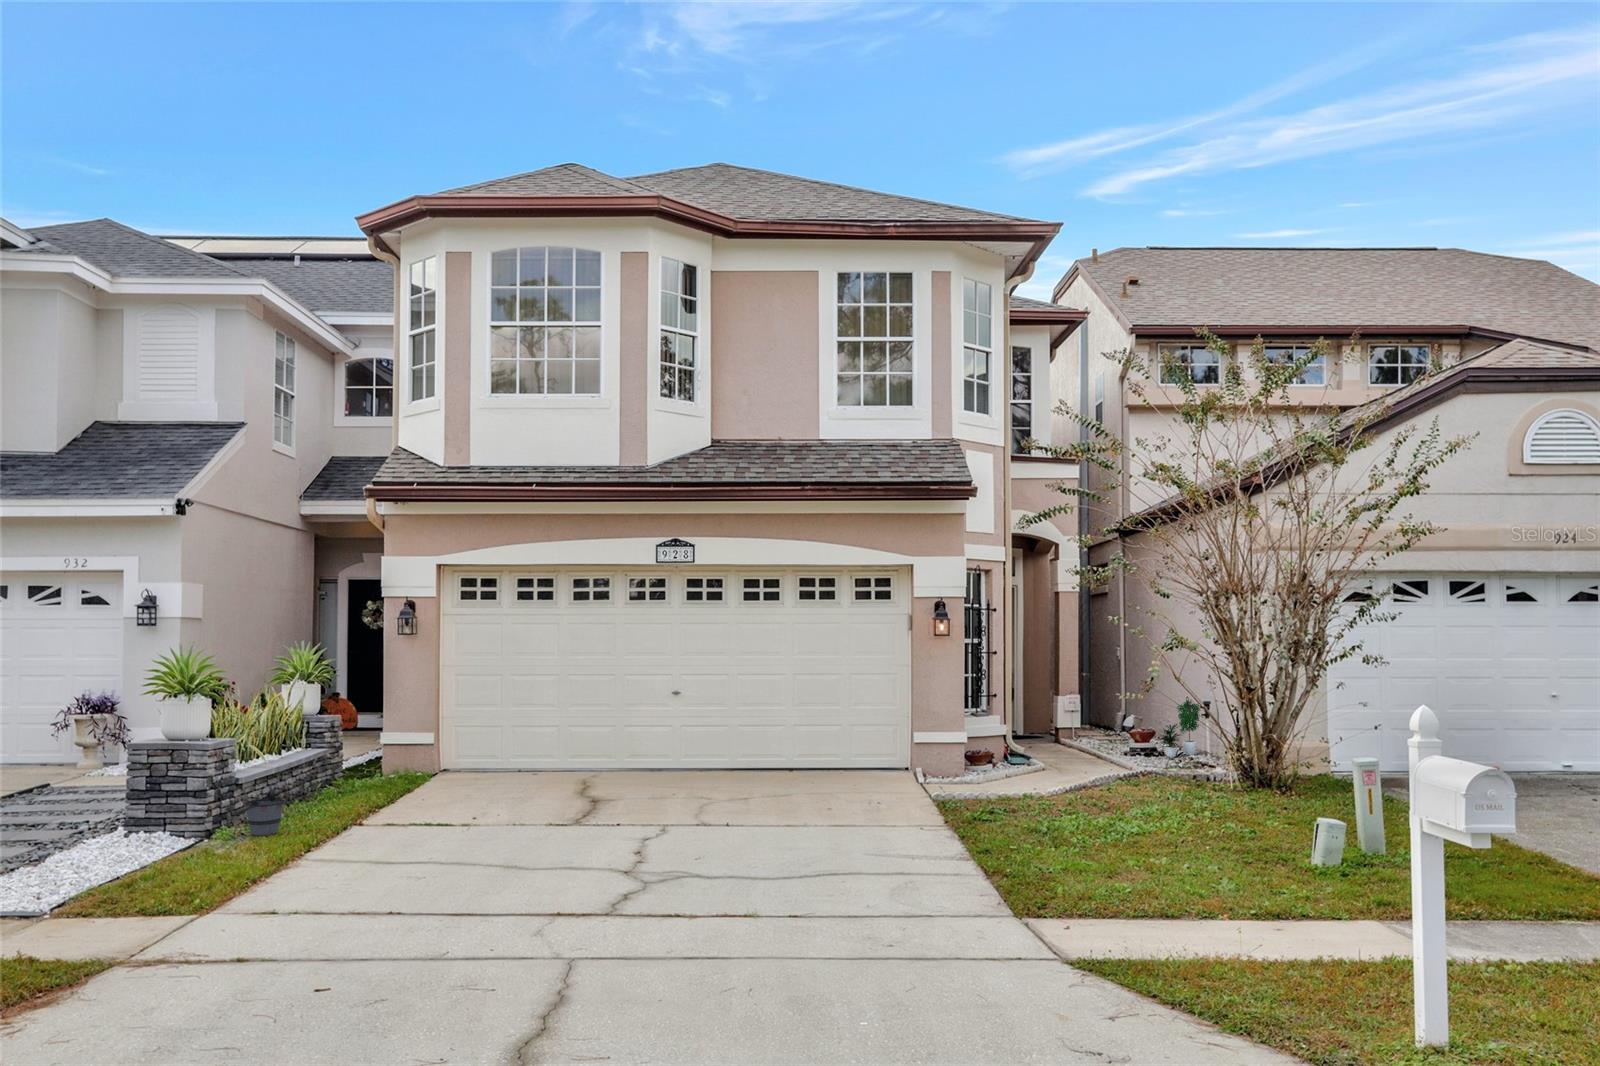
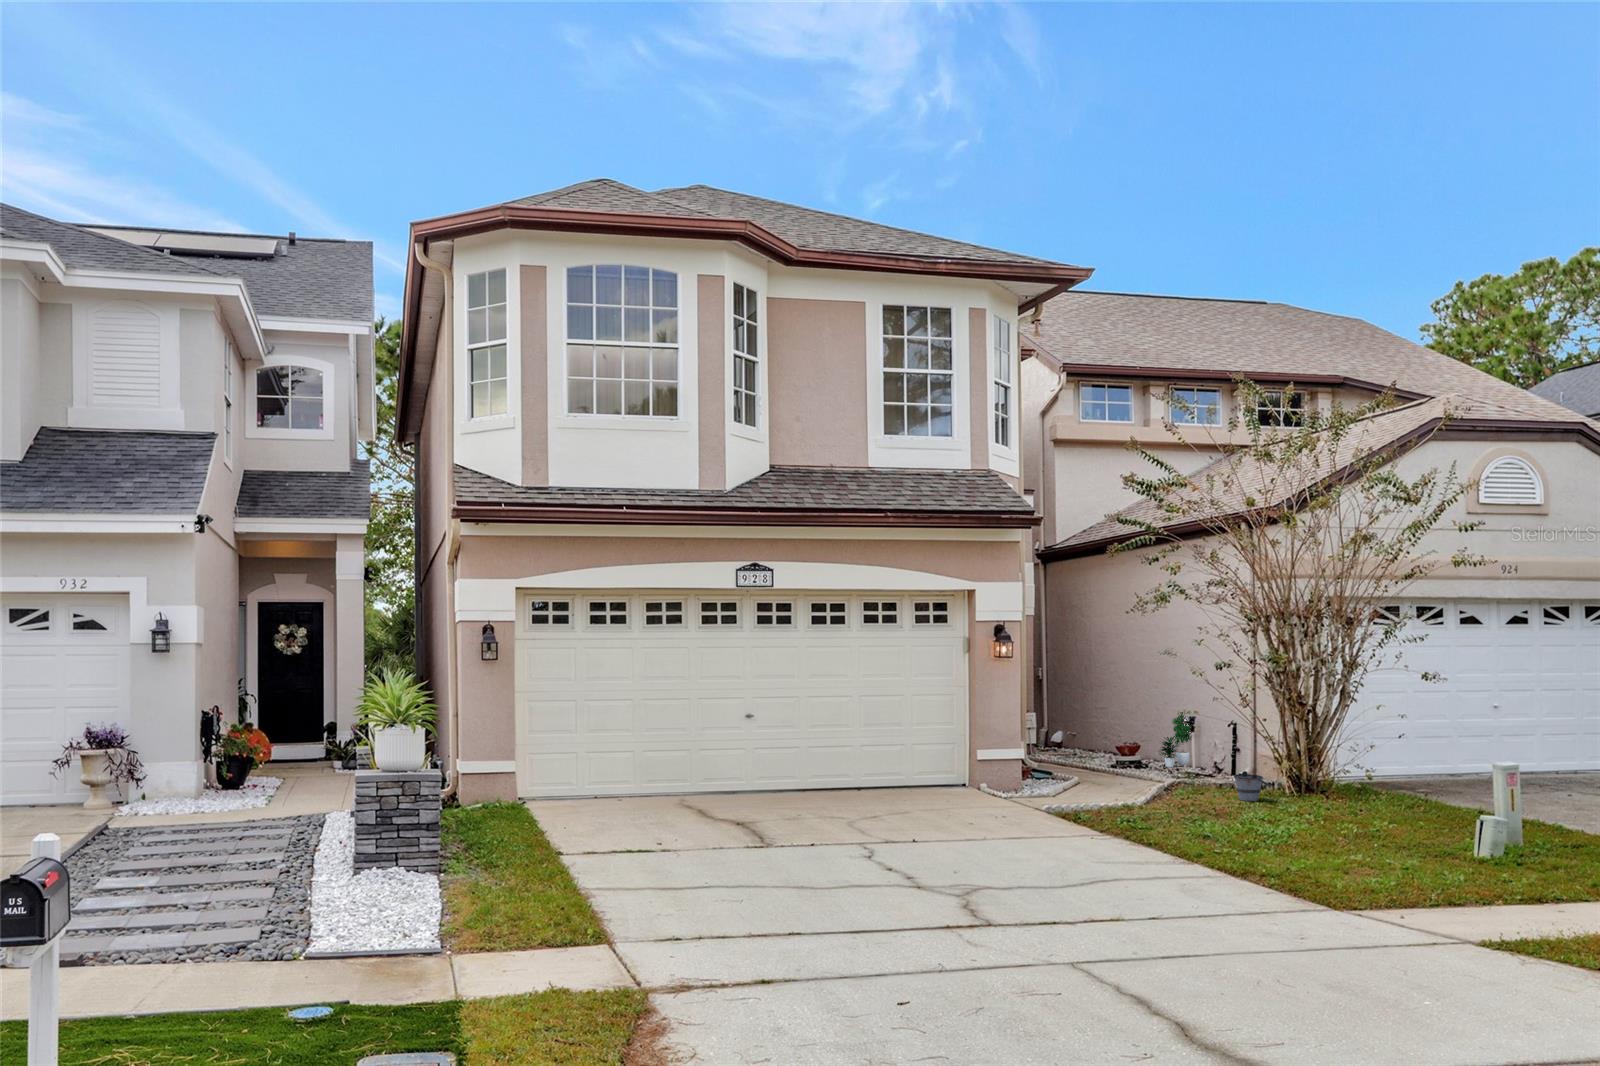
bucket: present [233,794,285,836] -> present [1234,771,1271,801]

